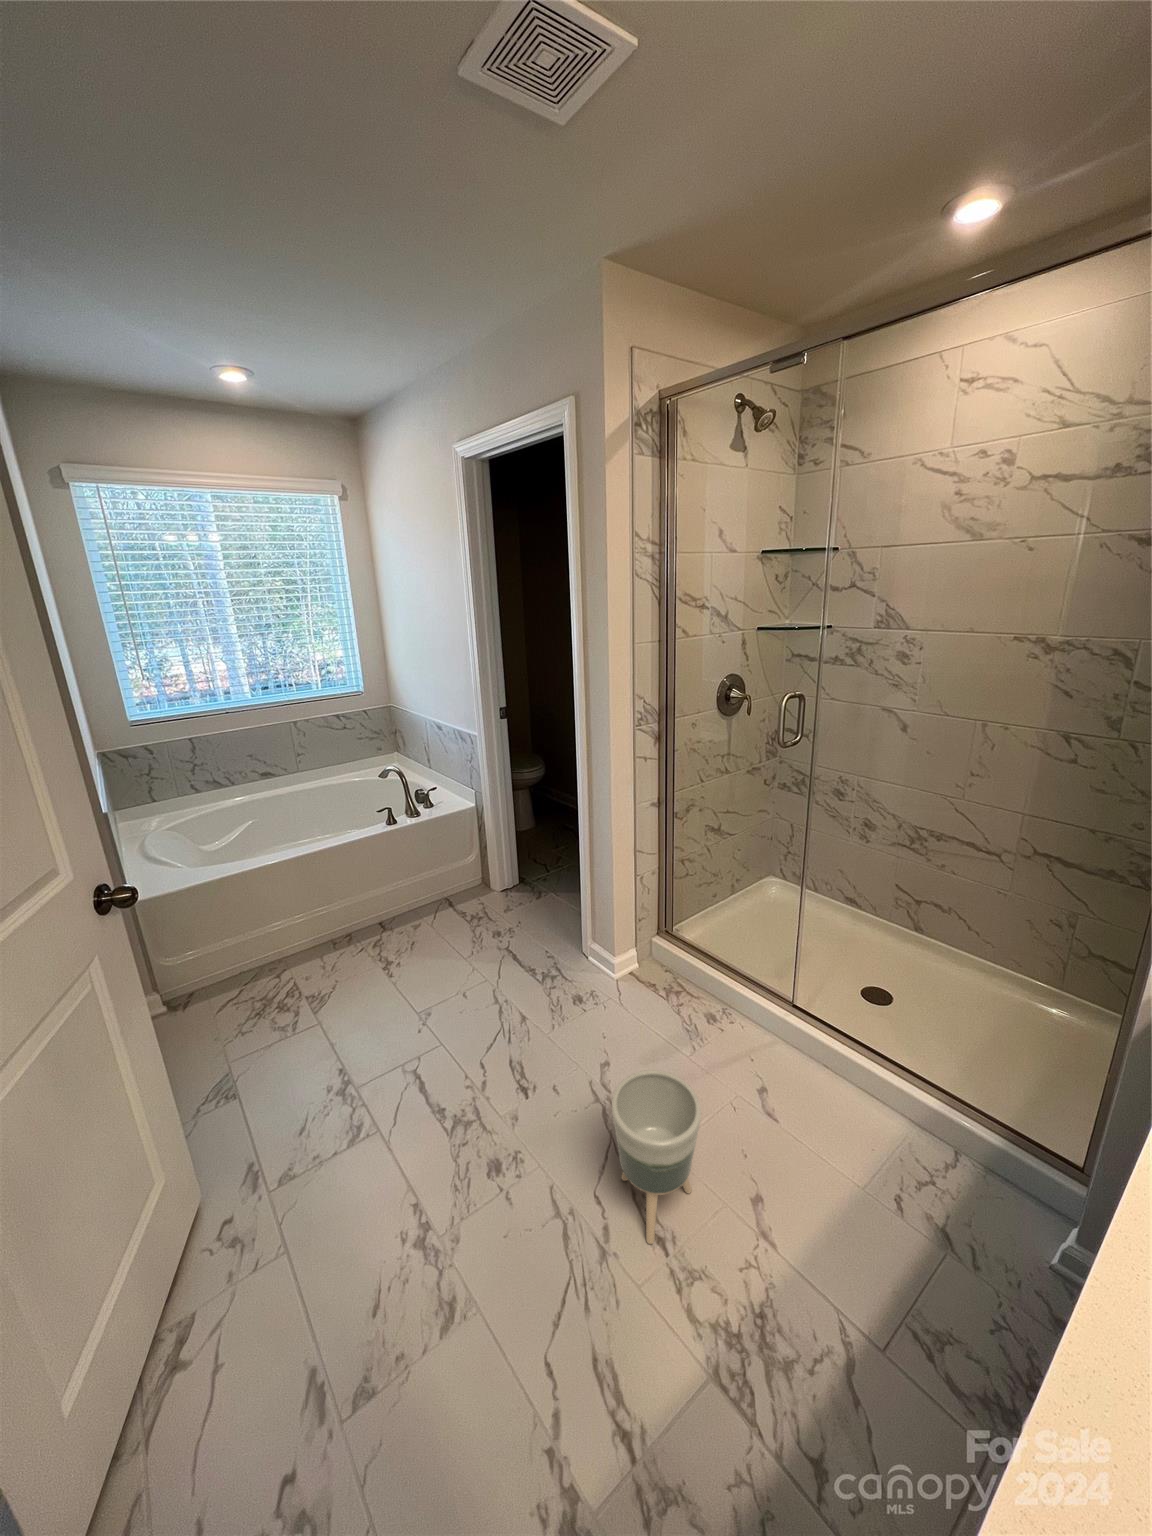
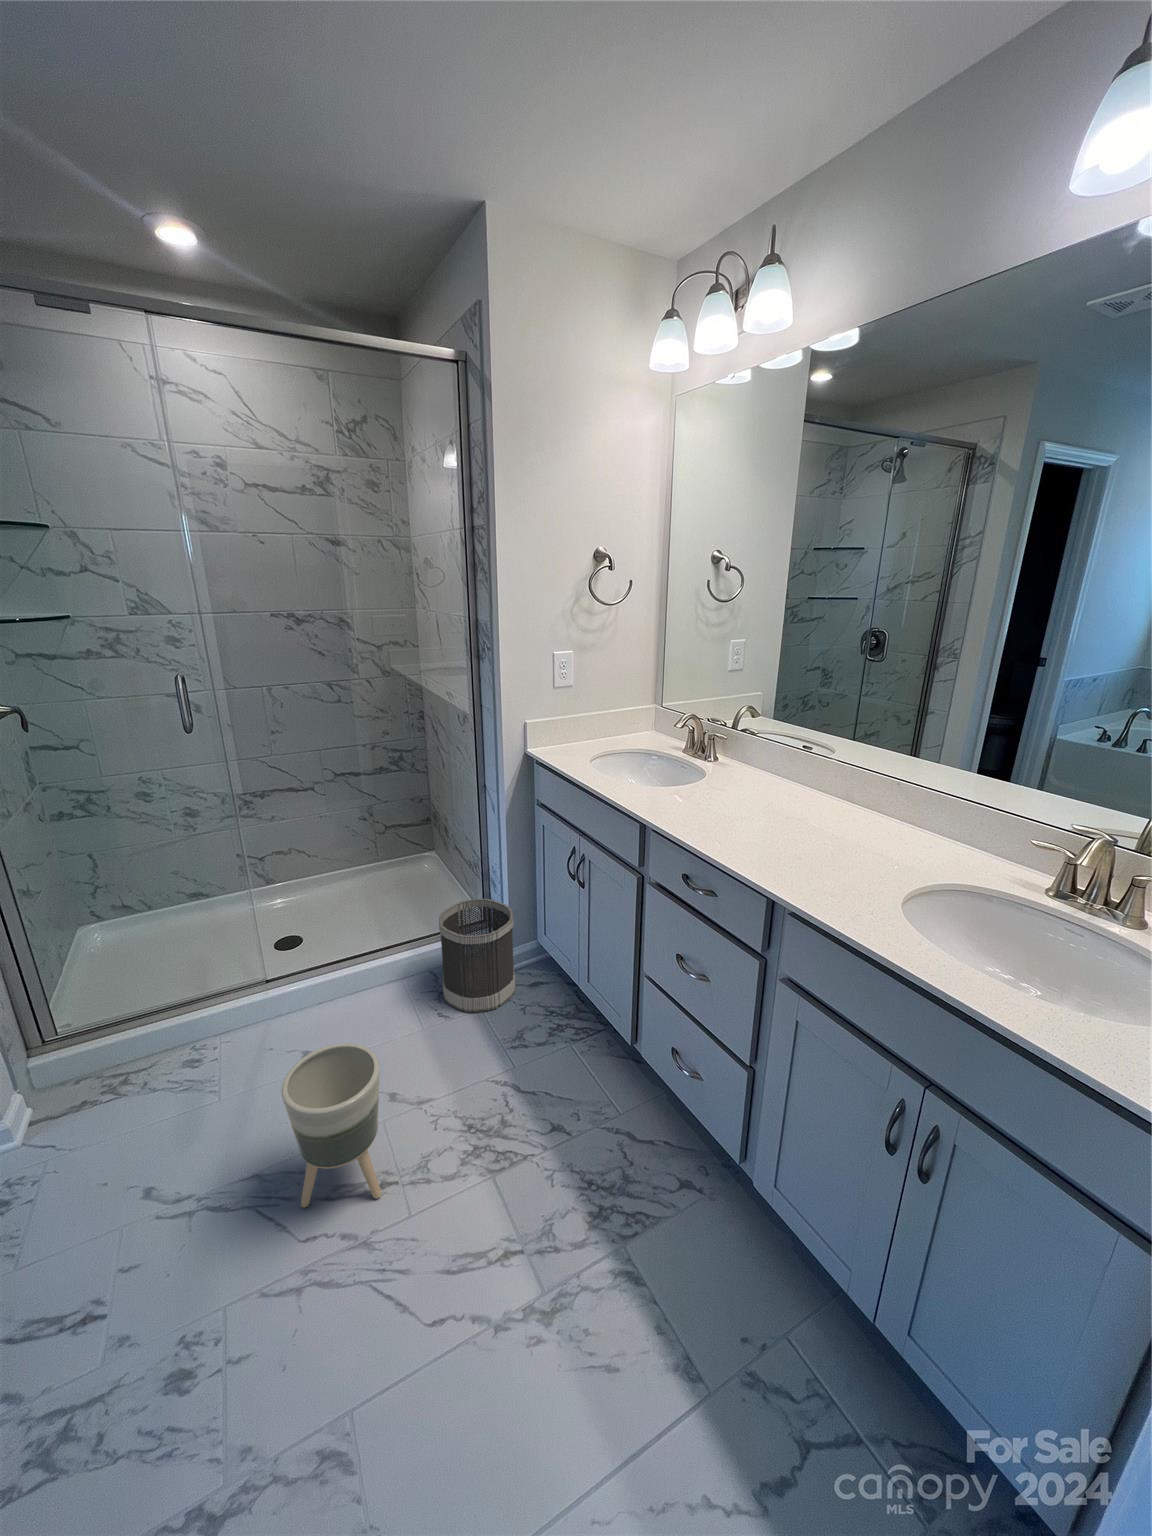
wastebasket: none [922,1094,1080,1297] -> present [439,899,515,1013]

